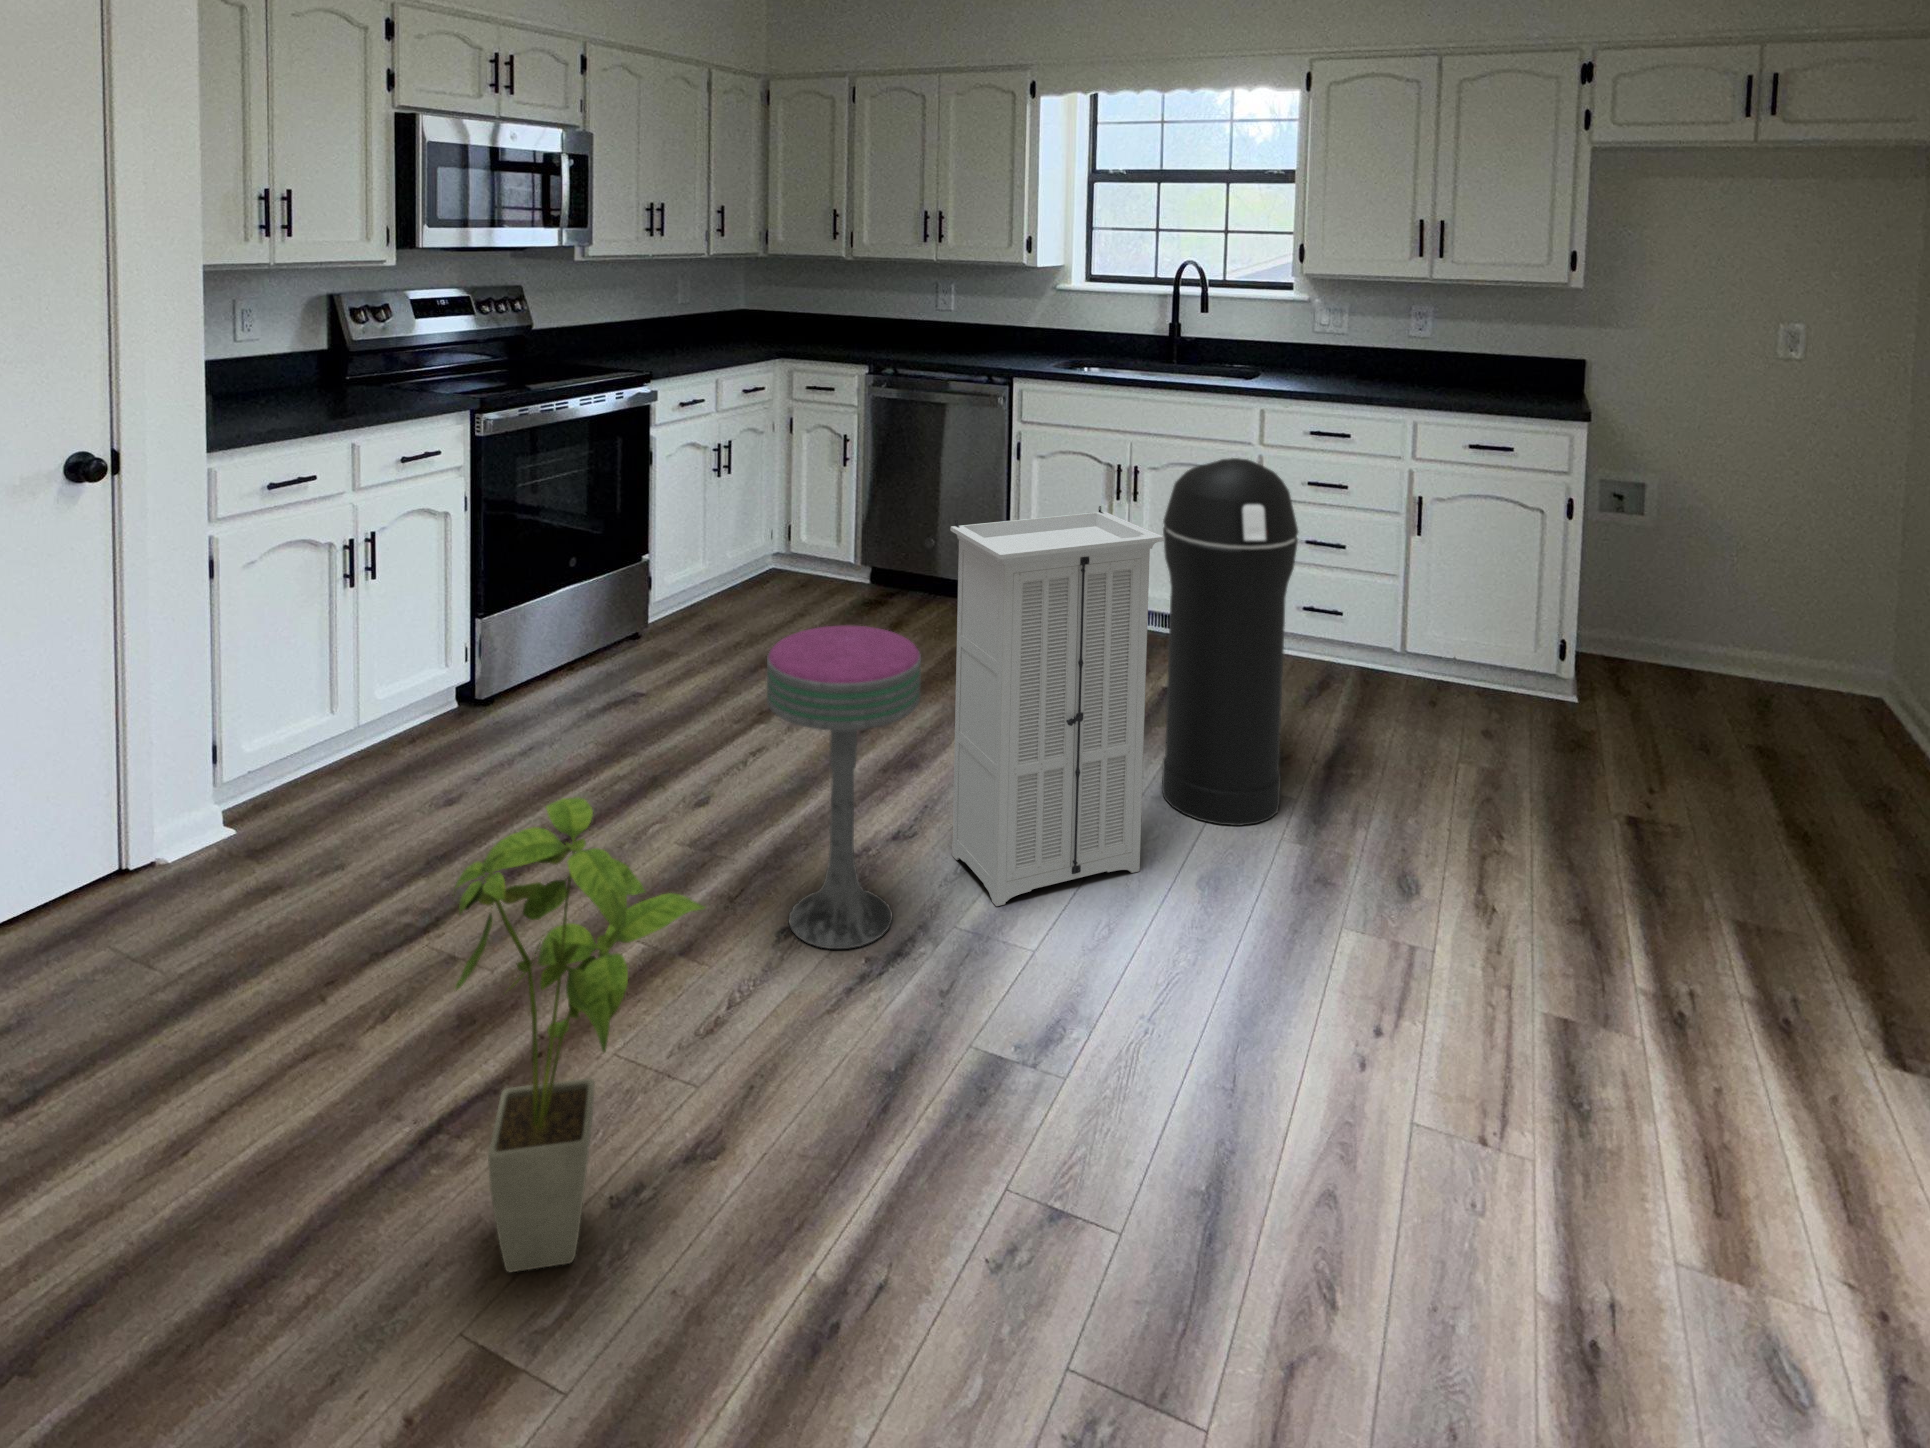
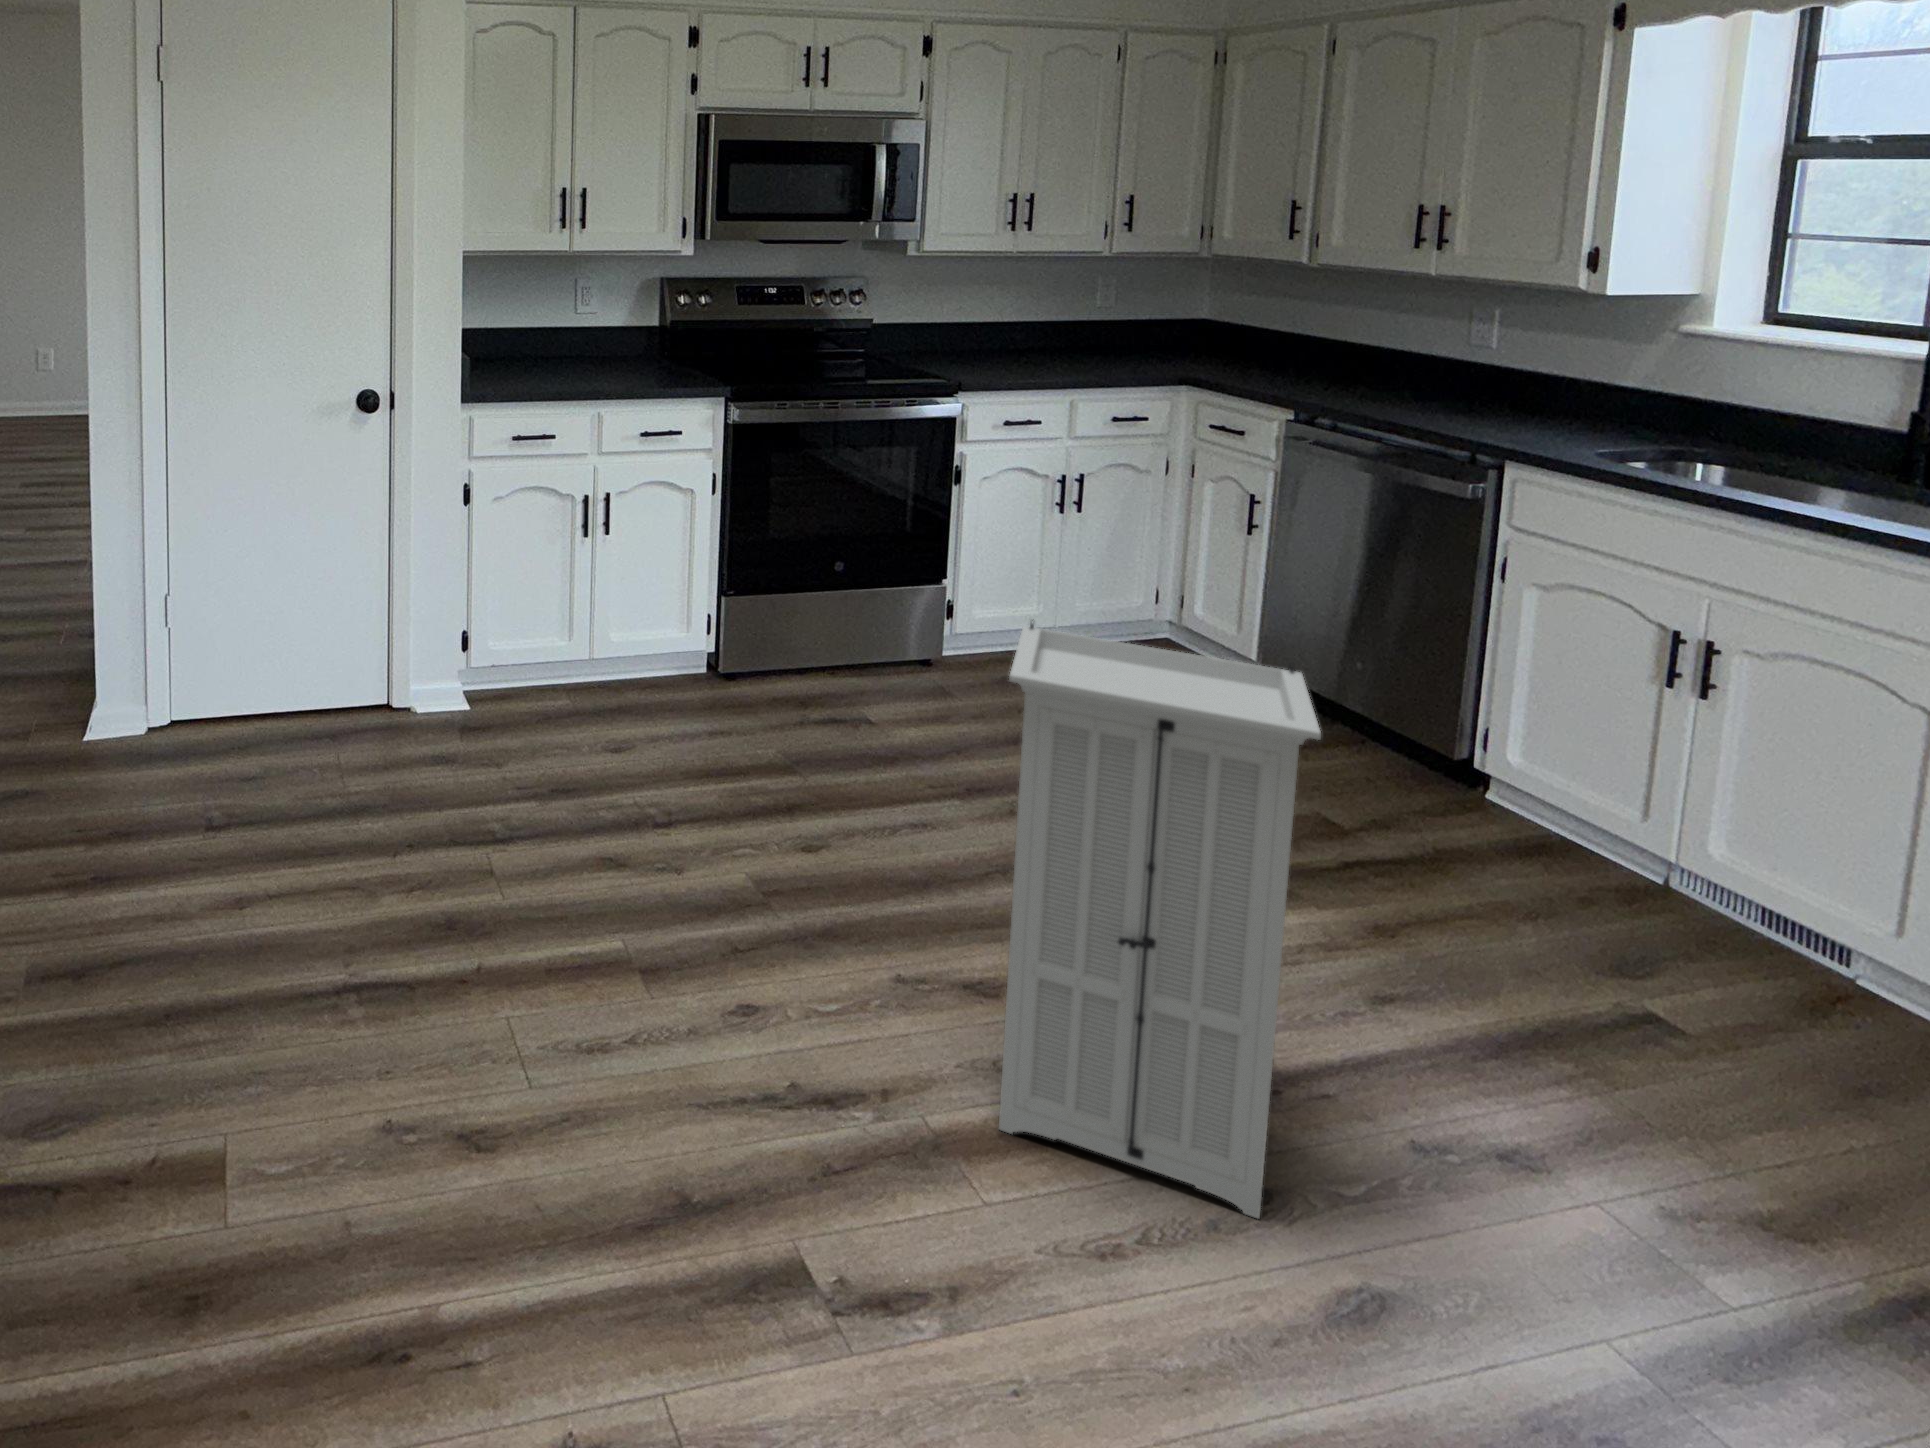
trash can: present [1162,458,1298,826] -> none [1431,650,1766,1306]
bar stool: present [766,626,921,949] -> none [734,693,920,1075]
house plant: present [454,798,705,1273] -> none [240,740,462,1143]

